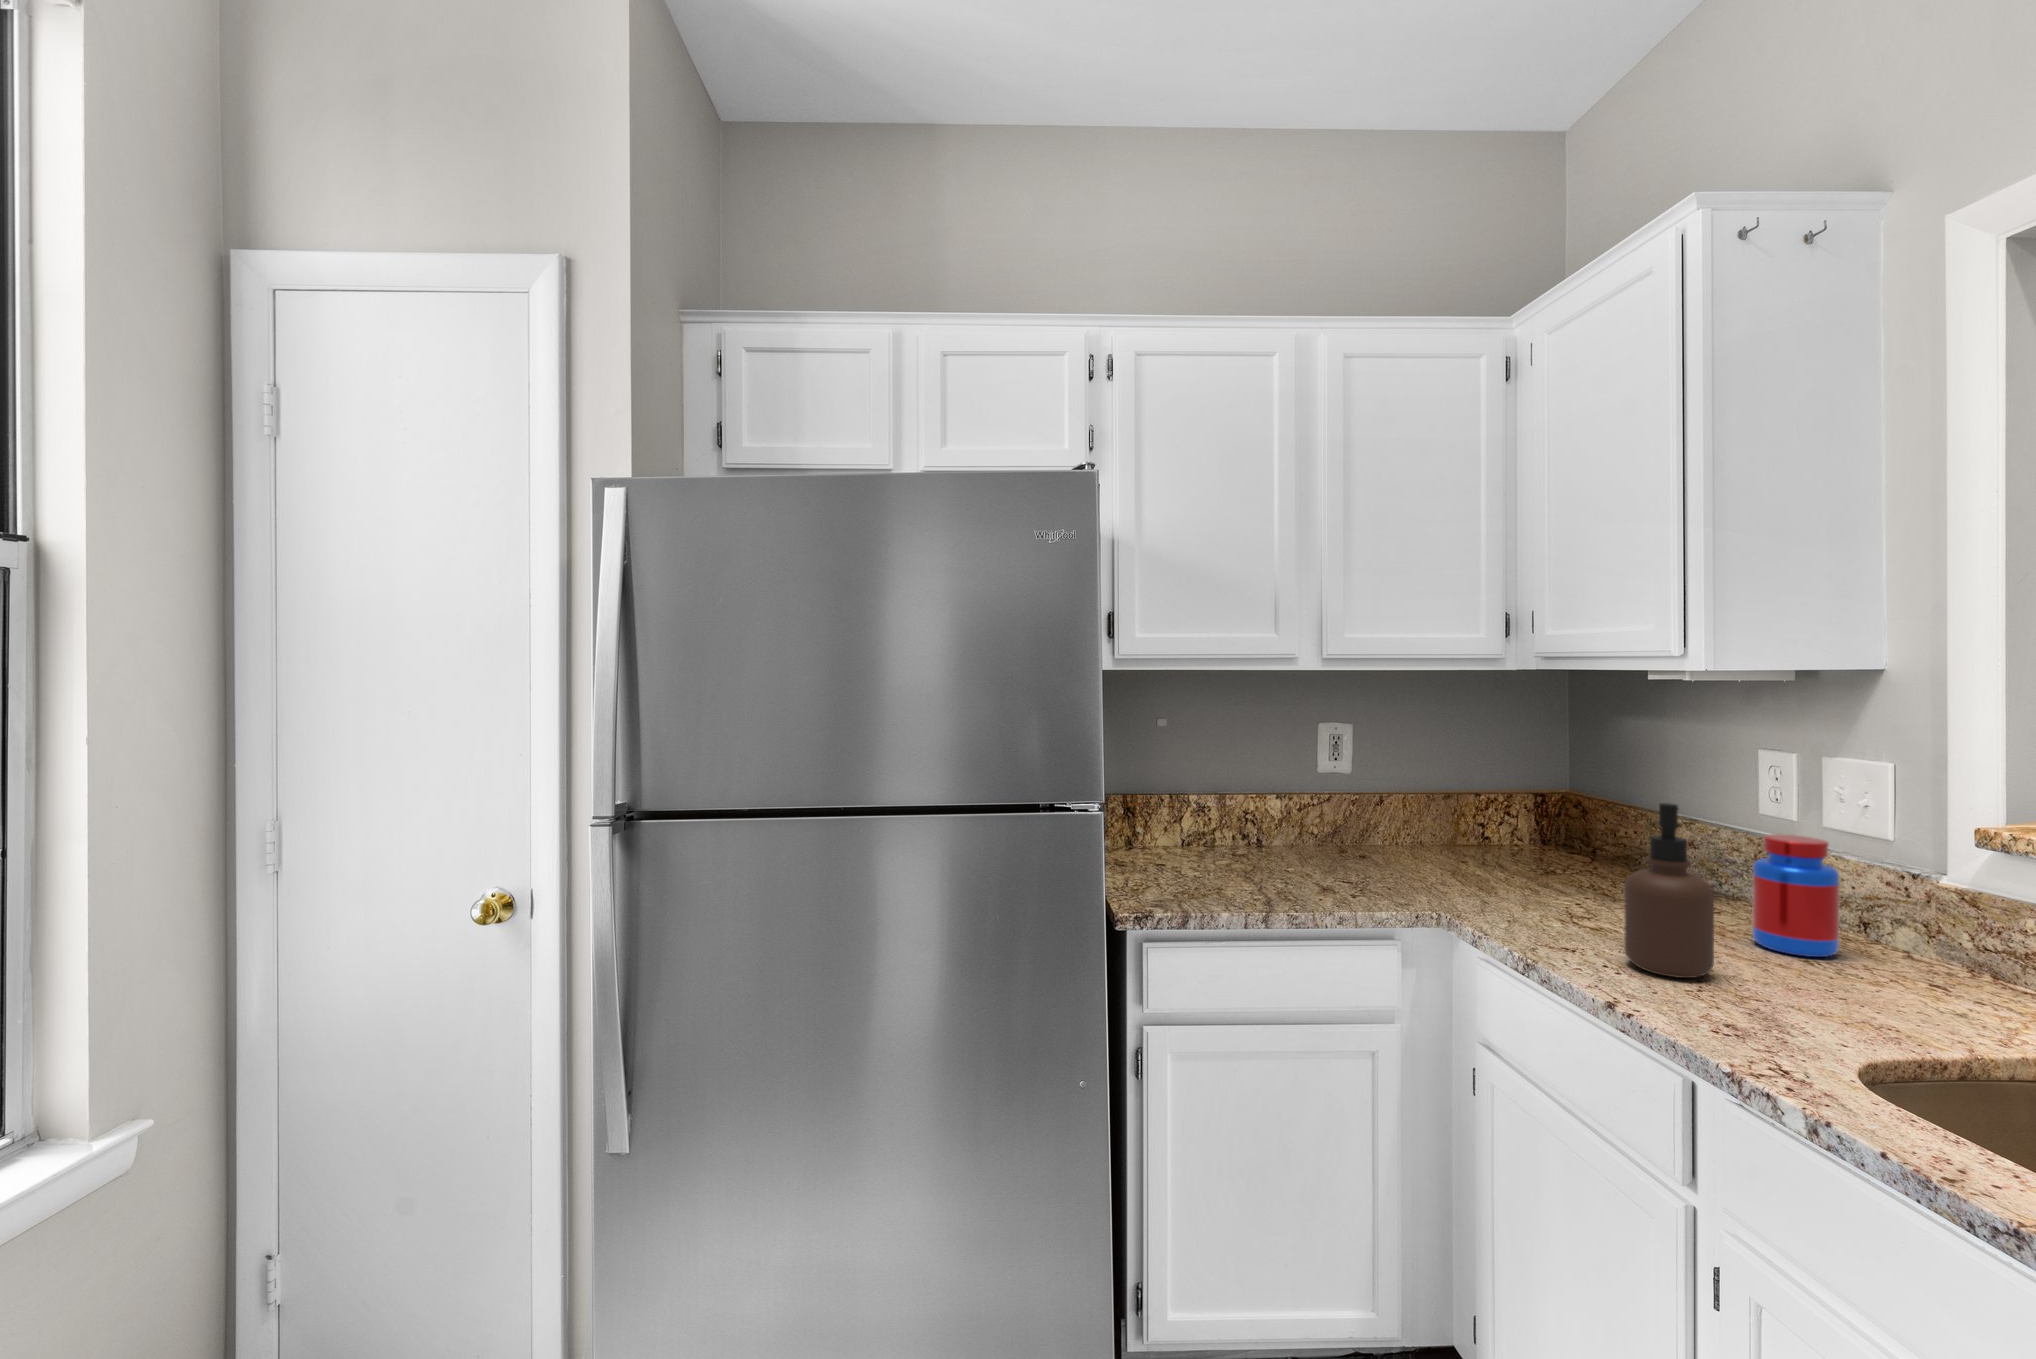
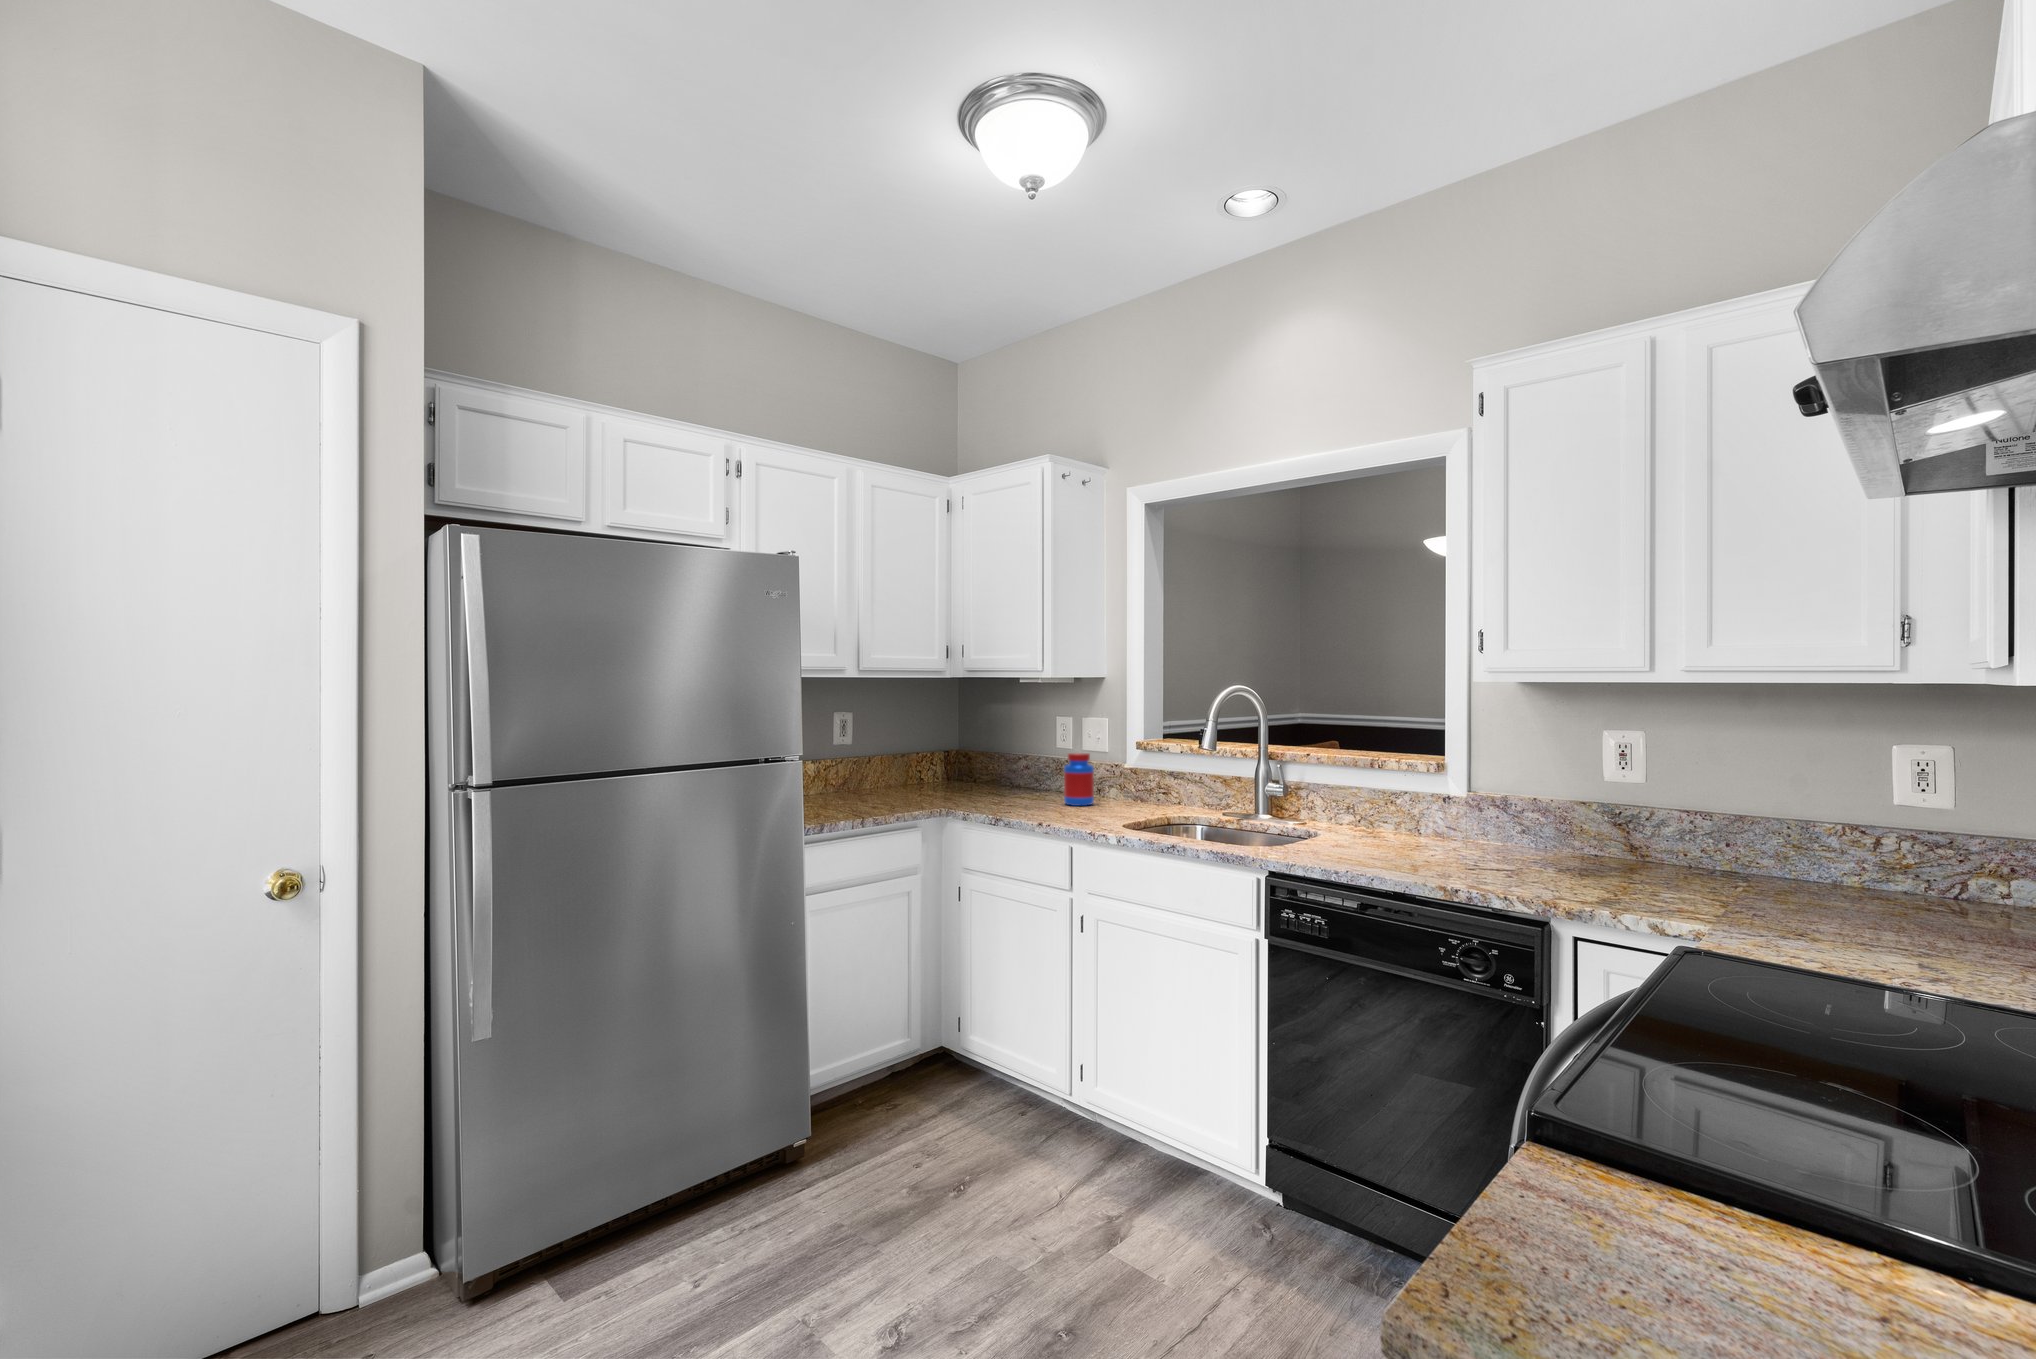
soap dispenser: present [1624,803,1714,978] -> none [1030,737,1064,816]

